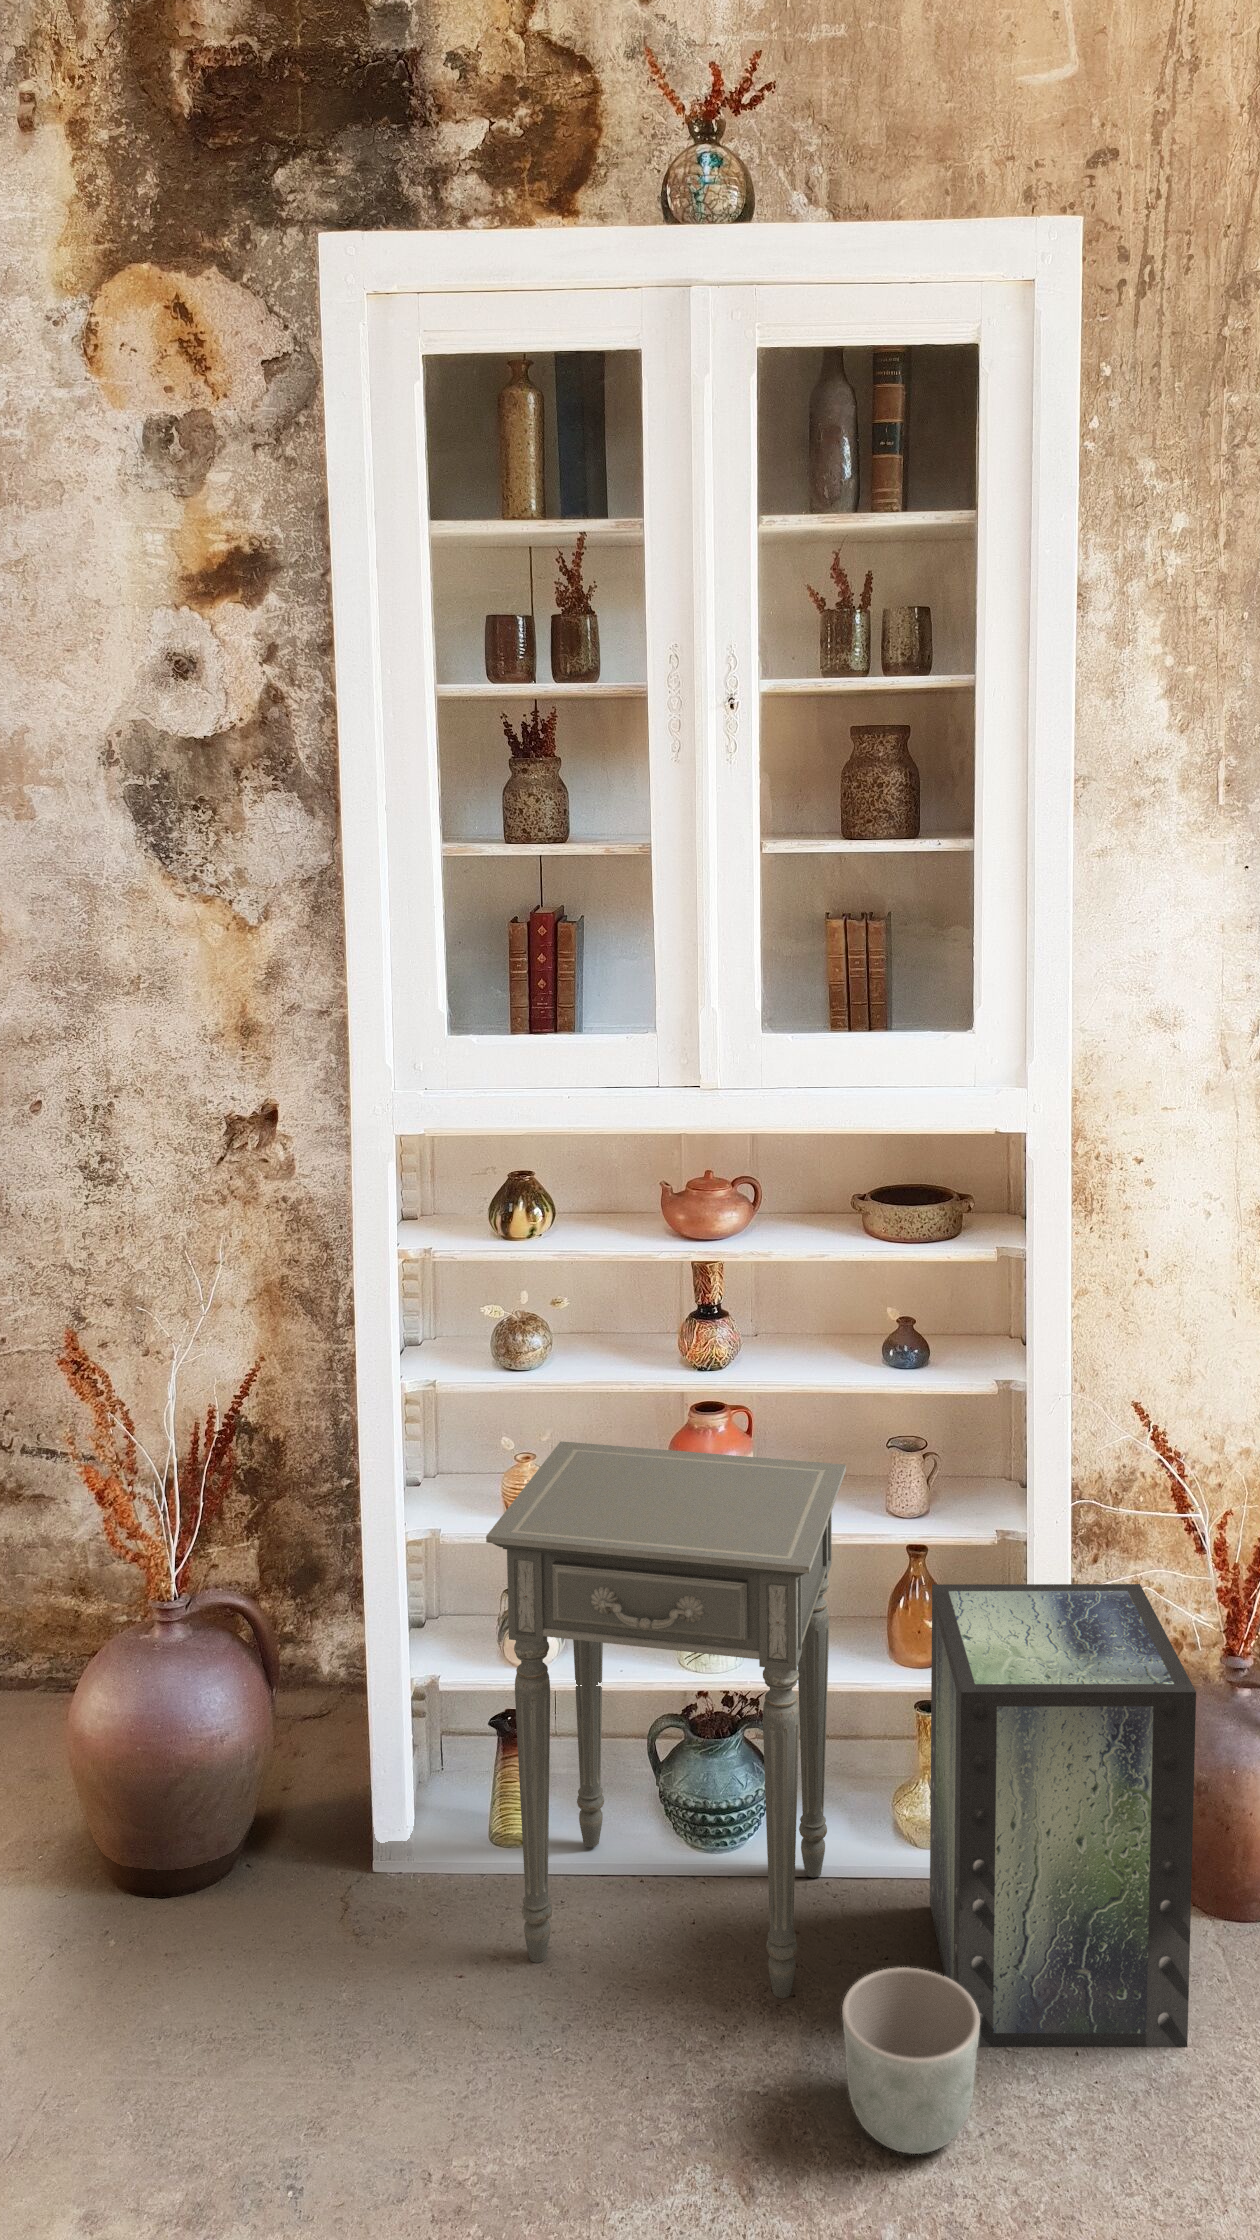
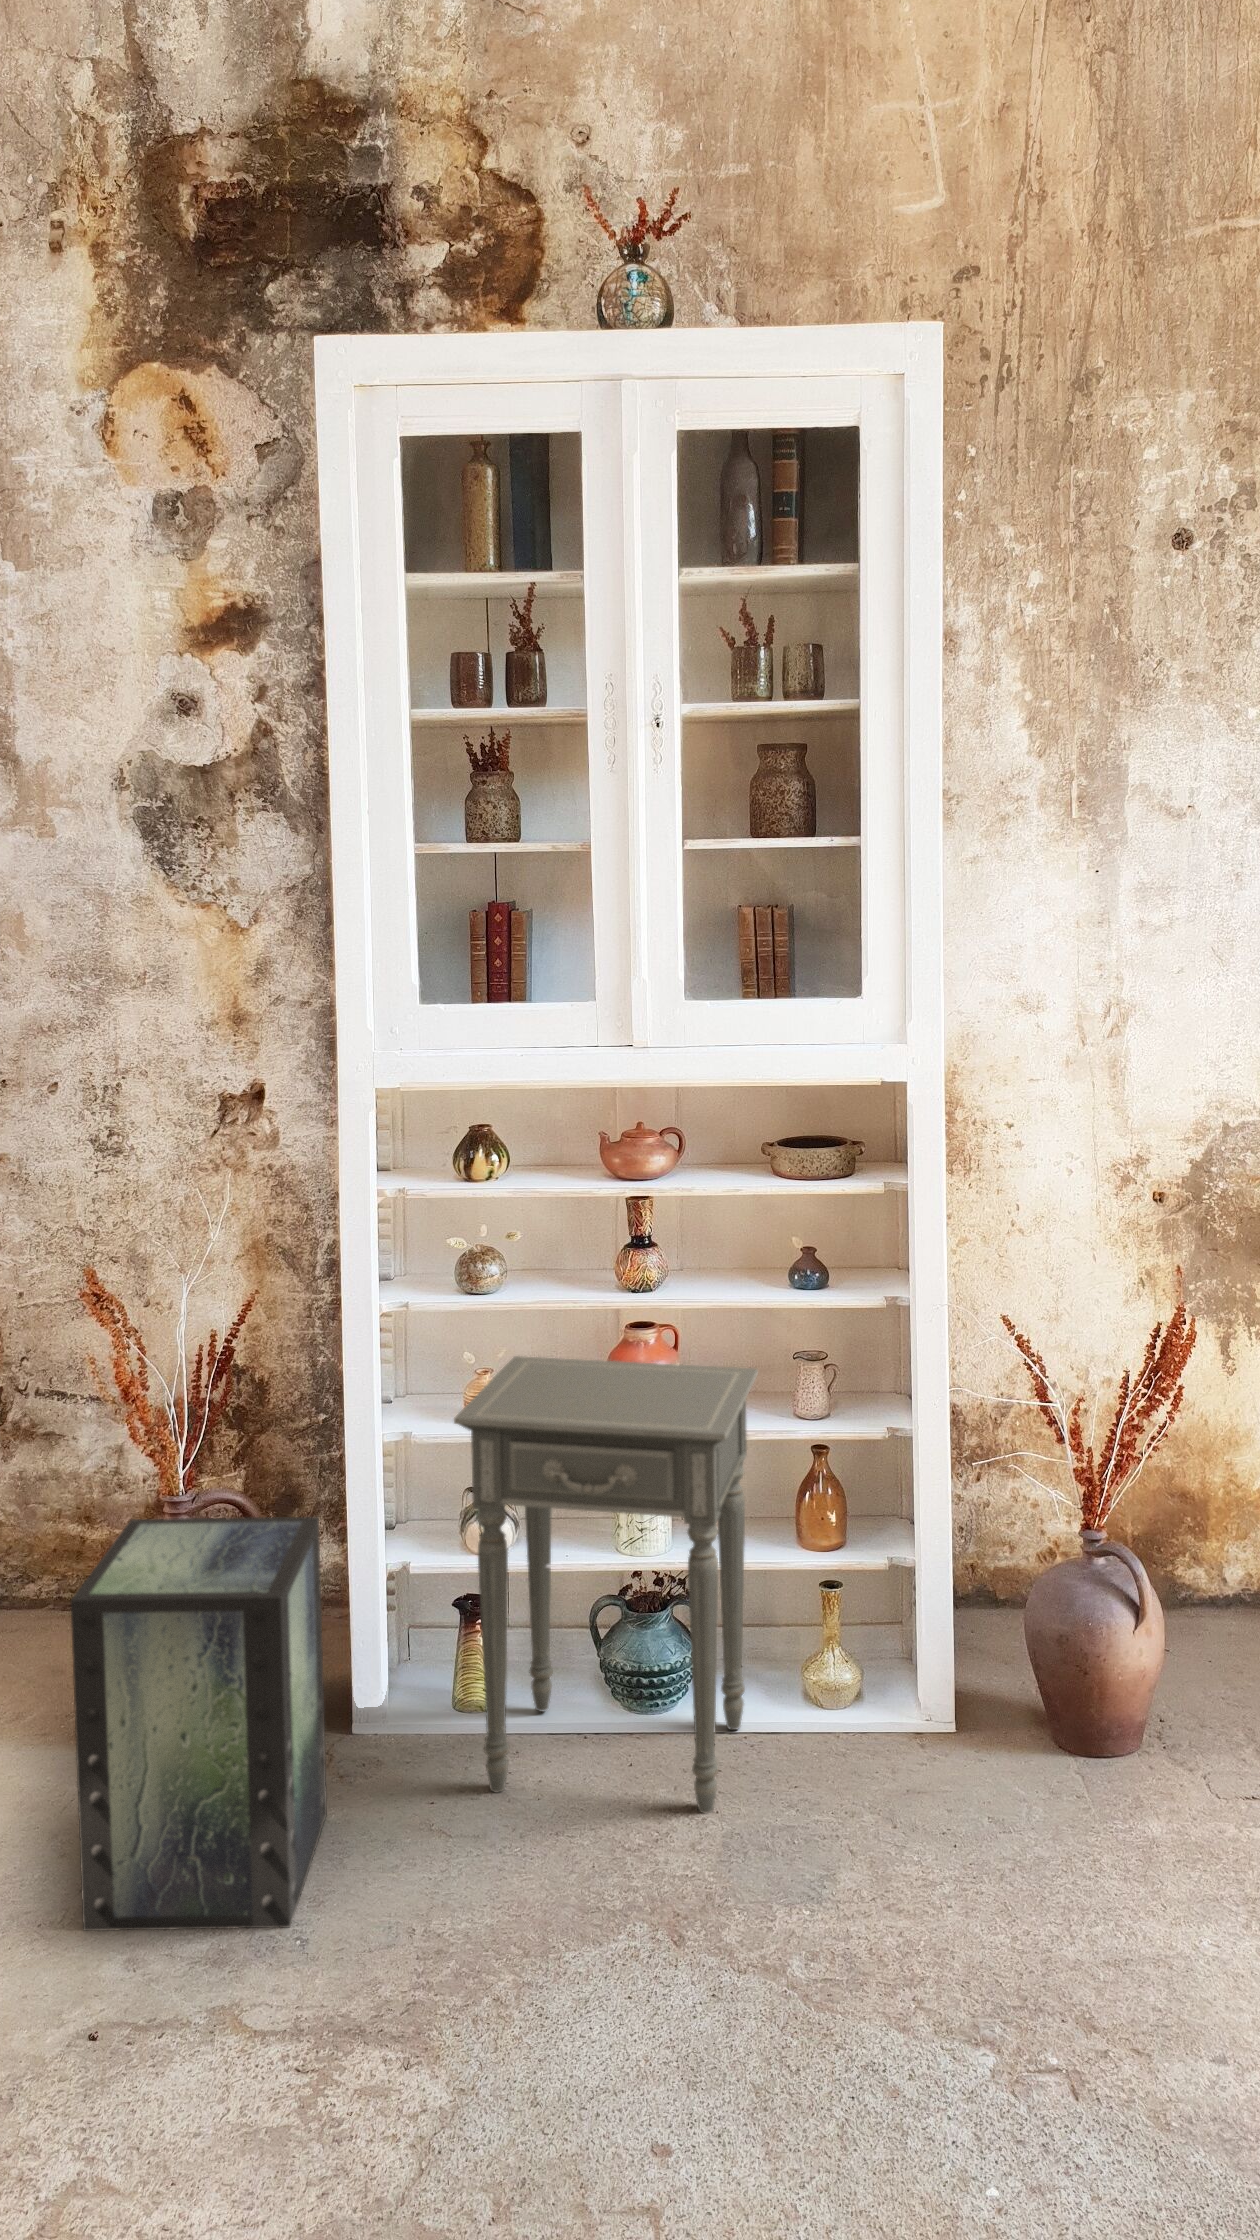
storage box: present [930,1584,1196,2047] -> present [71,1517,327,1931]
planter: present [842,1967,979,2154] -> none [754,1768,868,1913]

